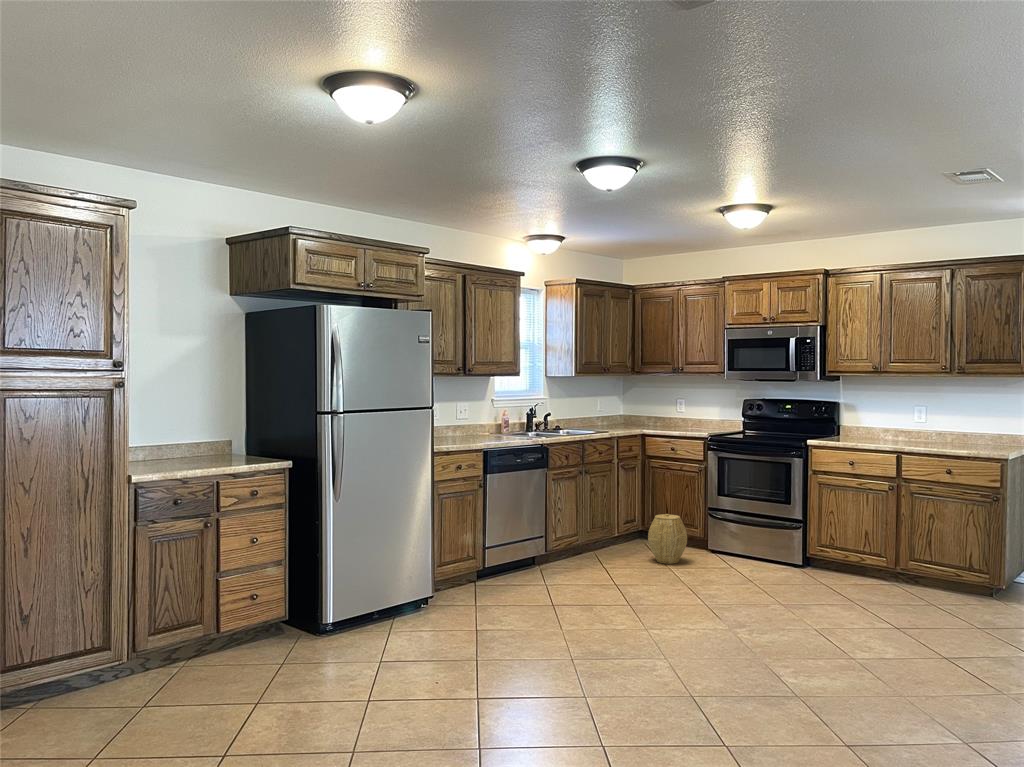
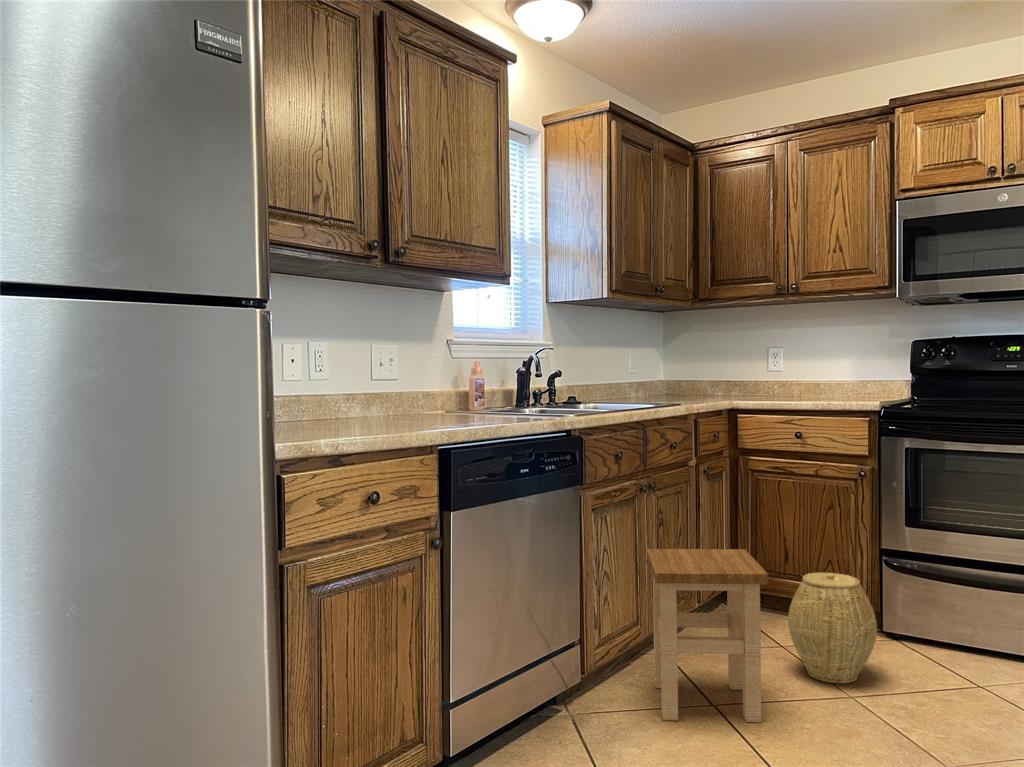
stool: none [577,499,626,572] -> present [647,549,768,722]

